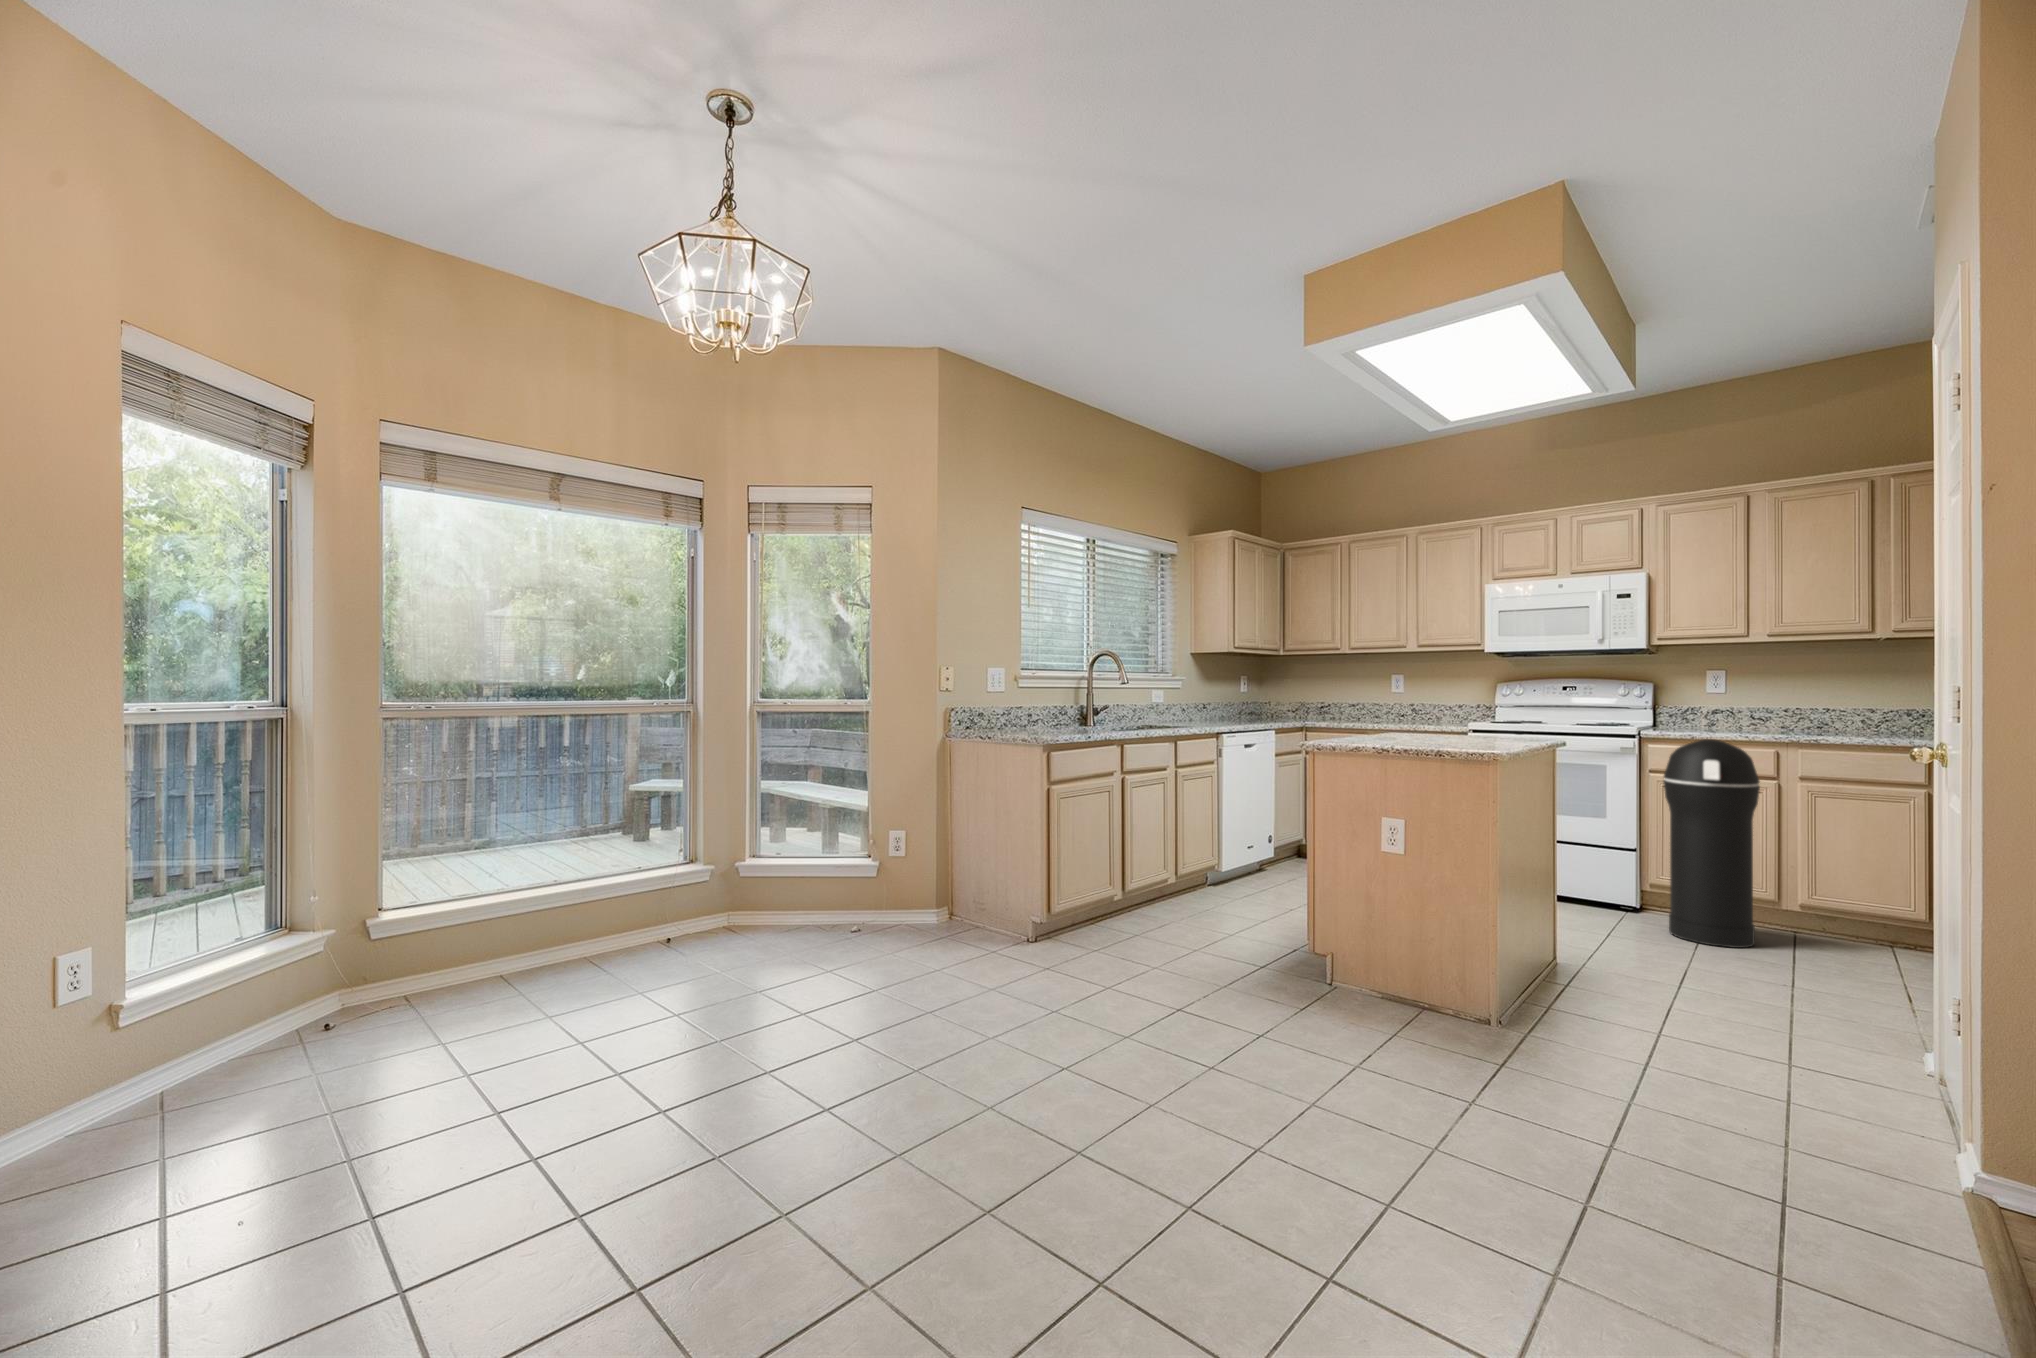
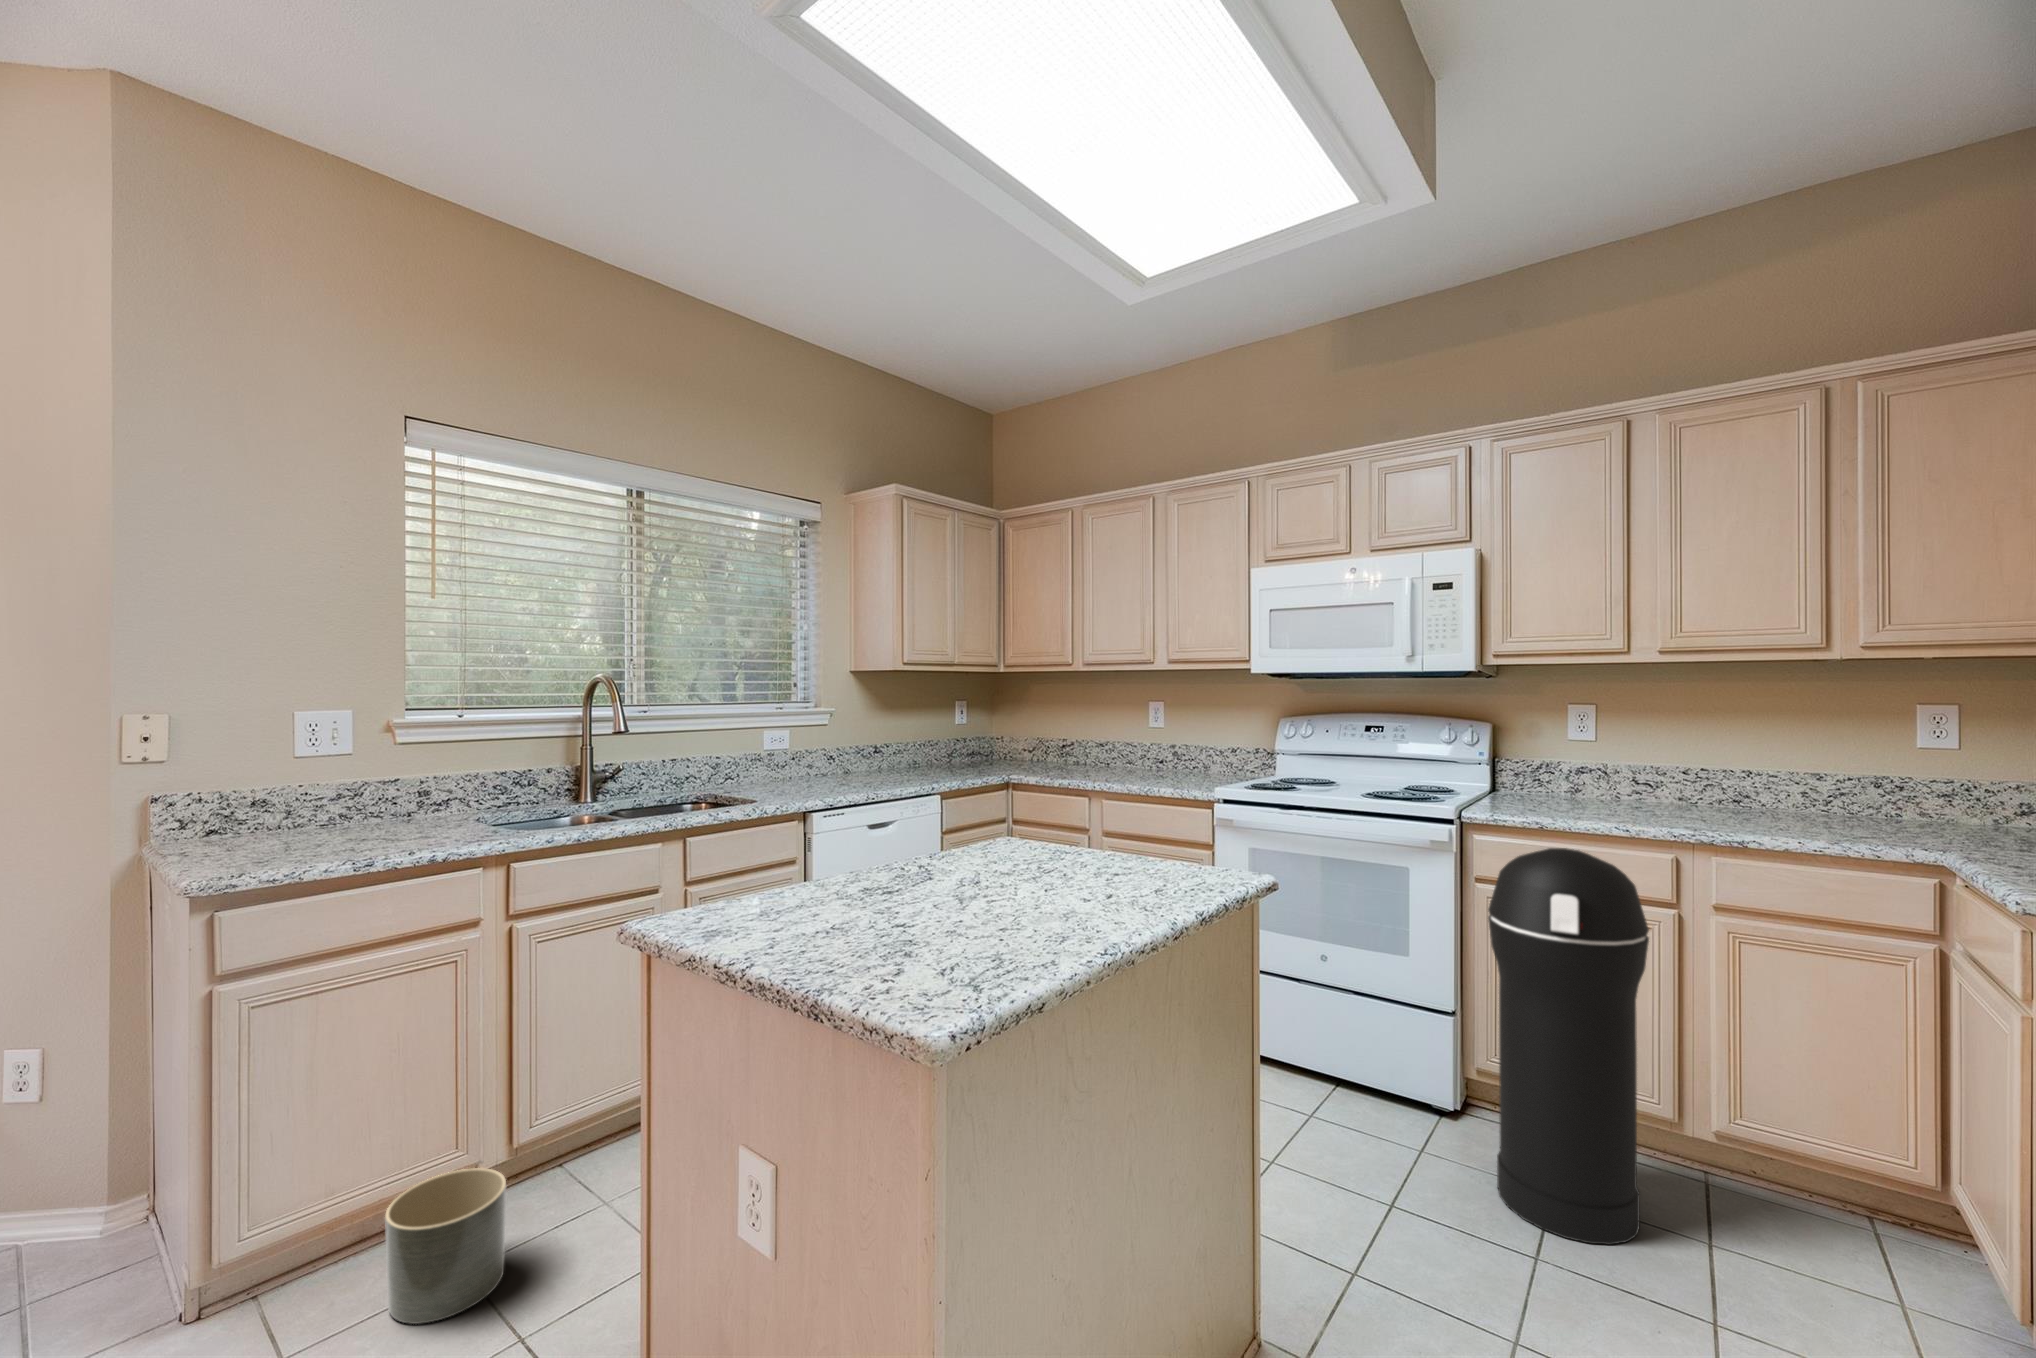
planter: none [1104,889,1154,946] -> present [385,1168,506,1324]

